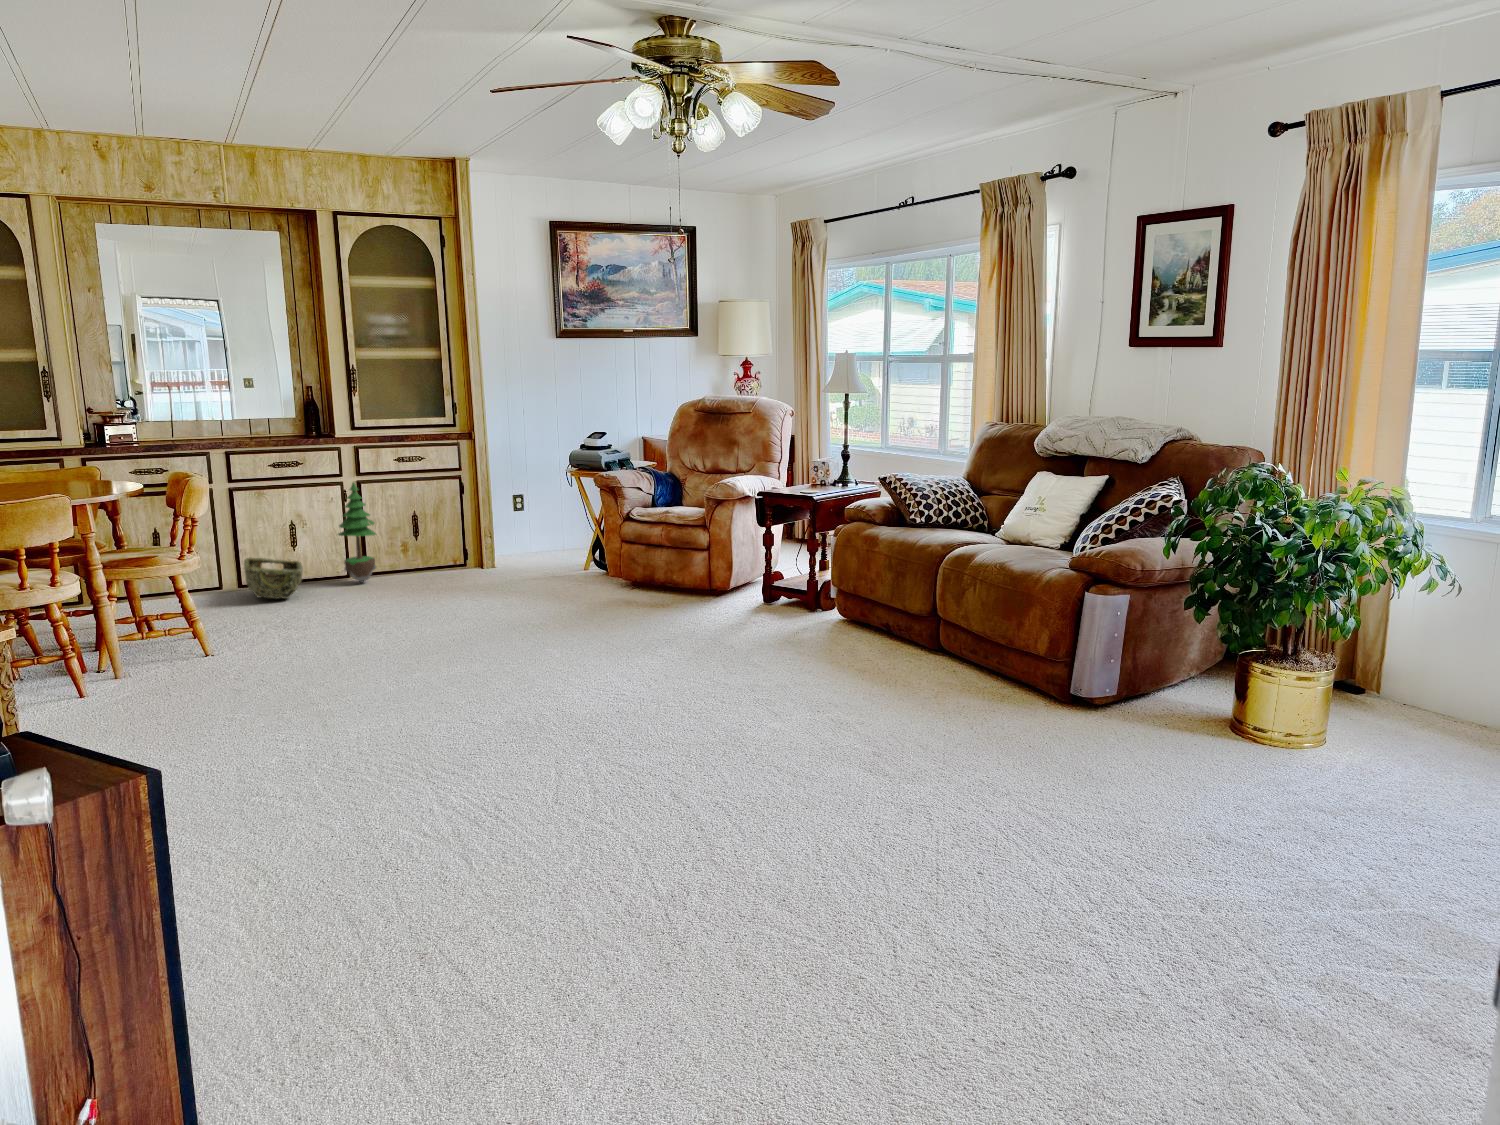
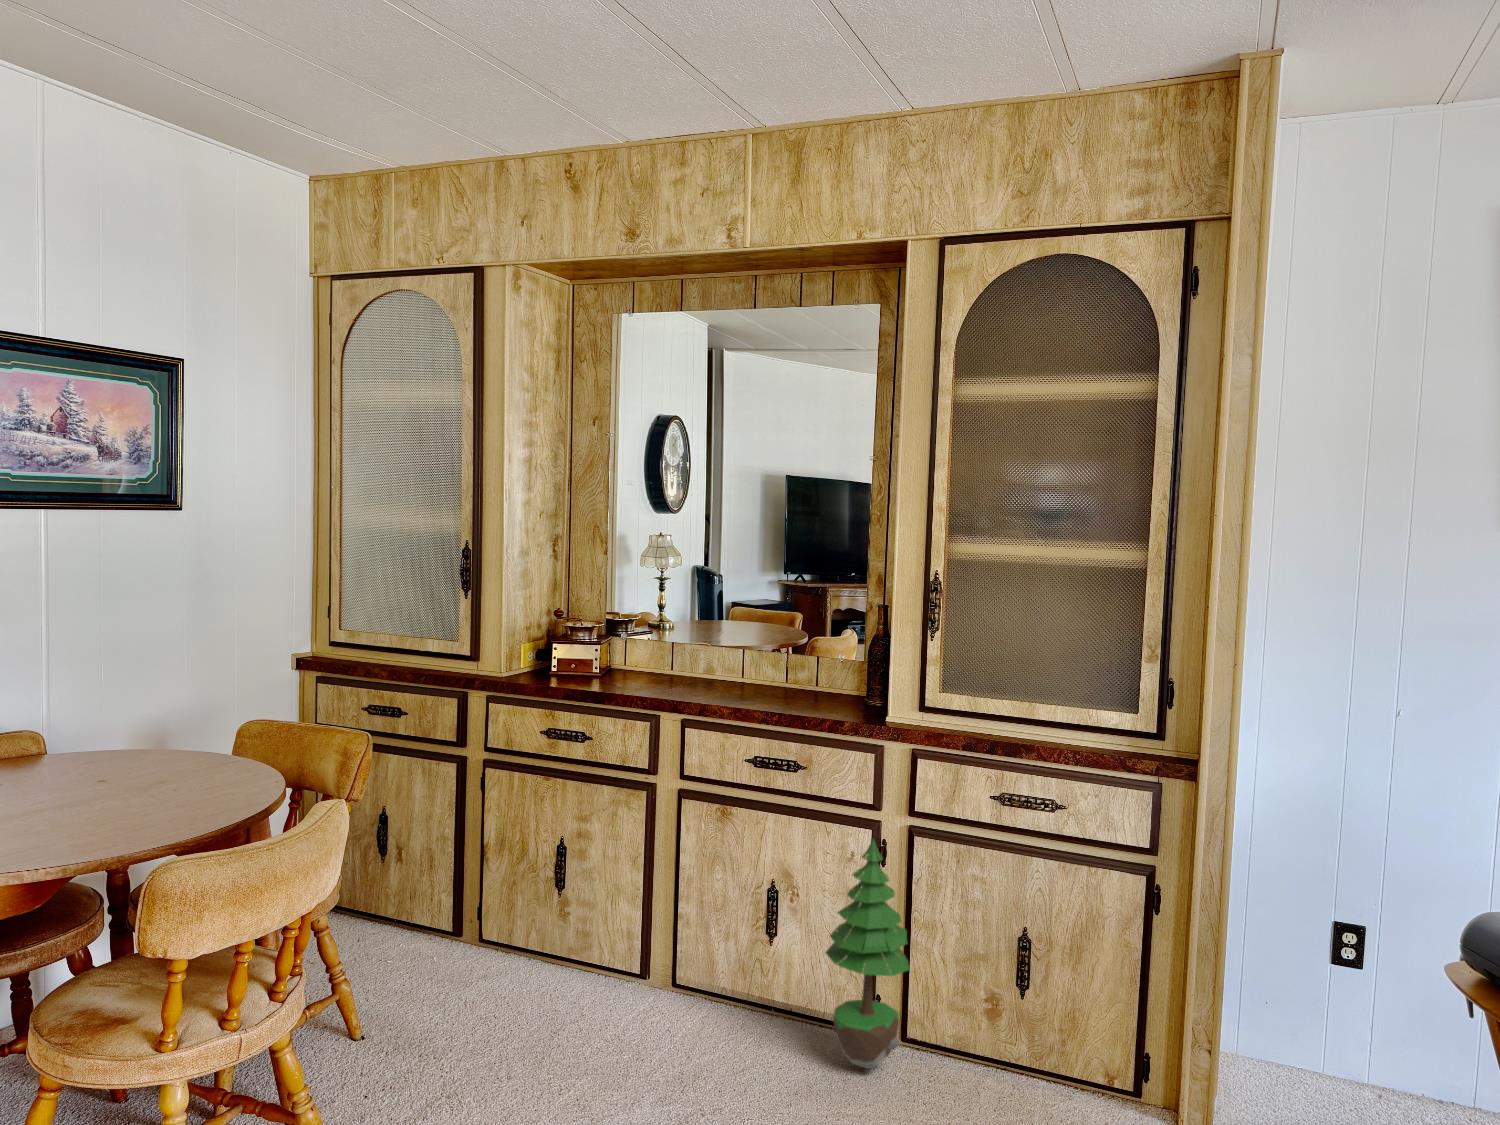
woven basket: present [244,558,303,599] -> none [605,939,763,1073]

